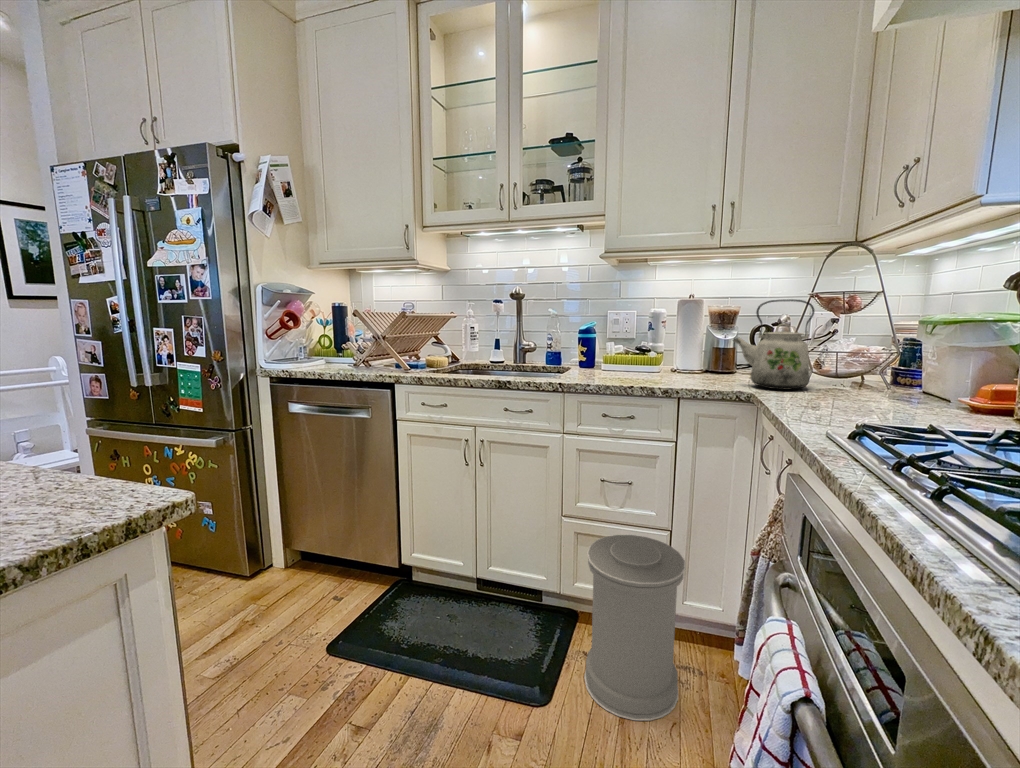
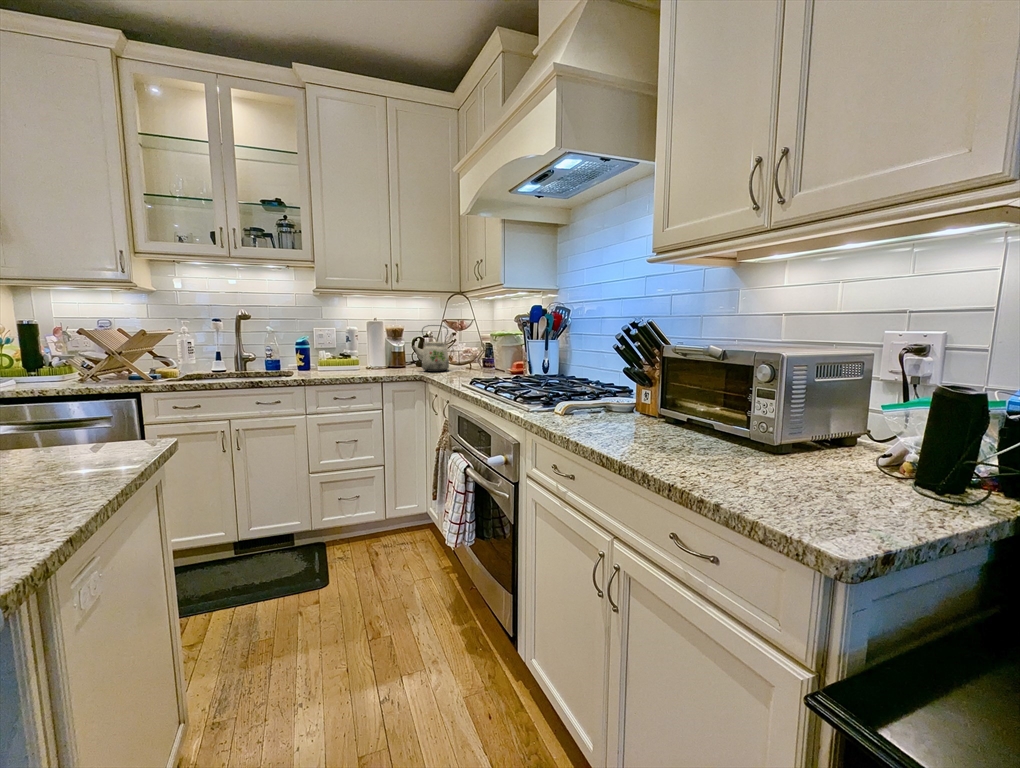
trash can: present [584,535,685,721] -> none [340,470,402,574]

